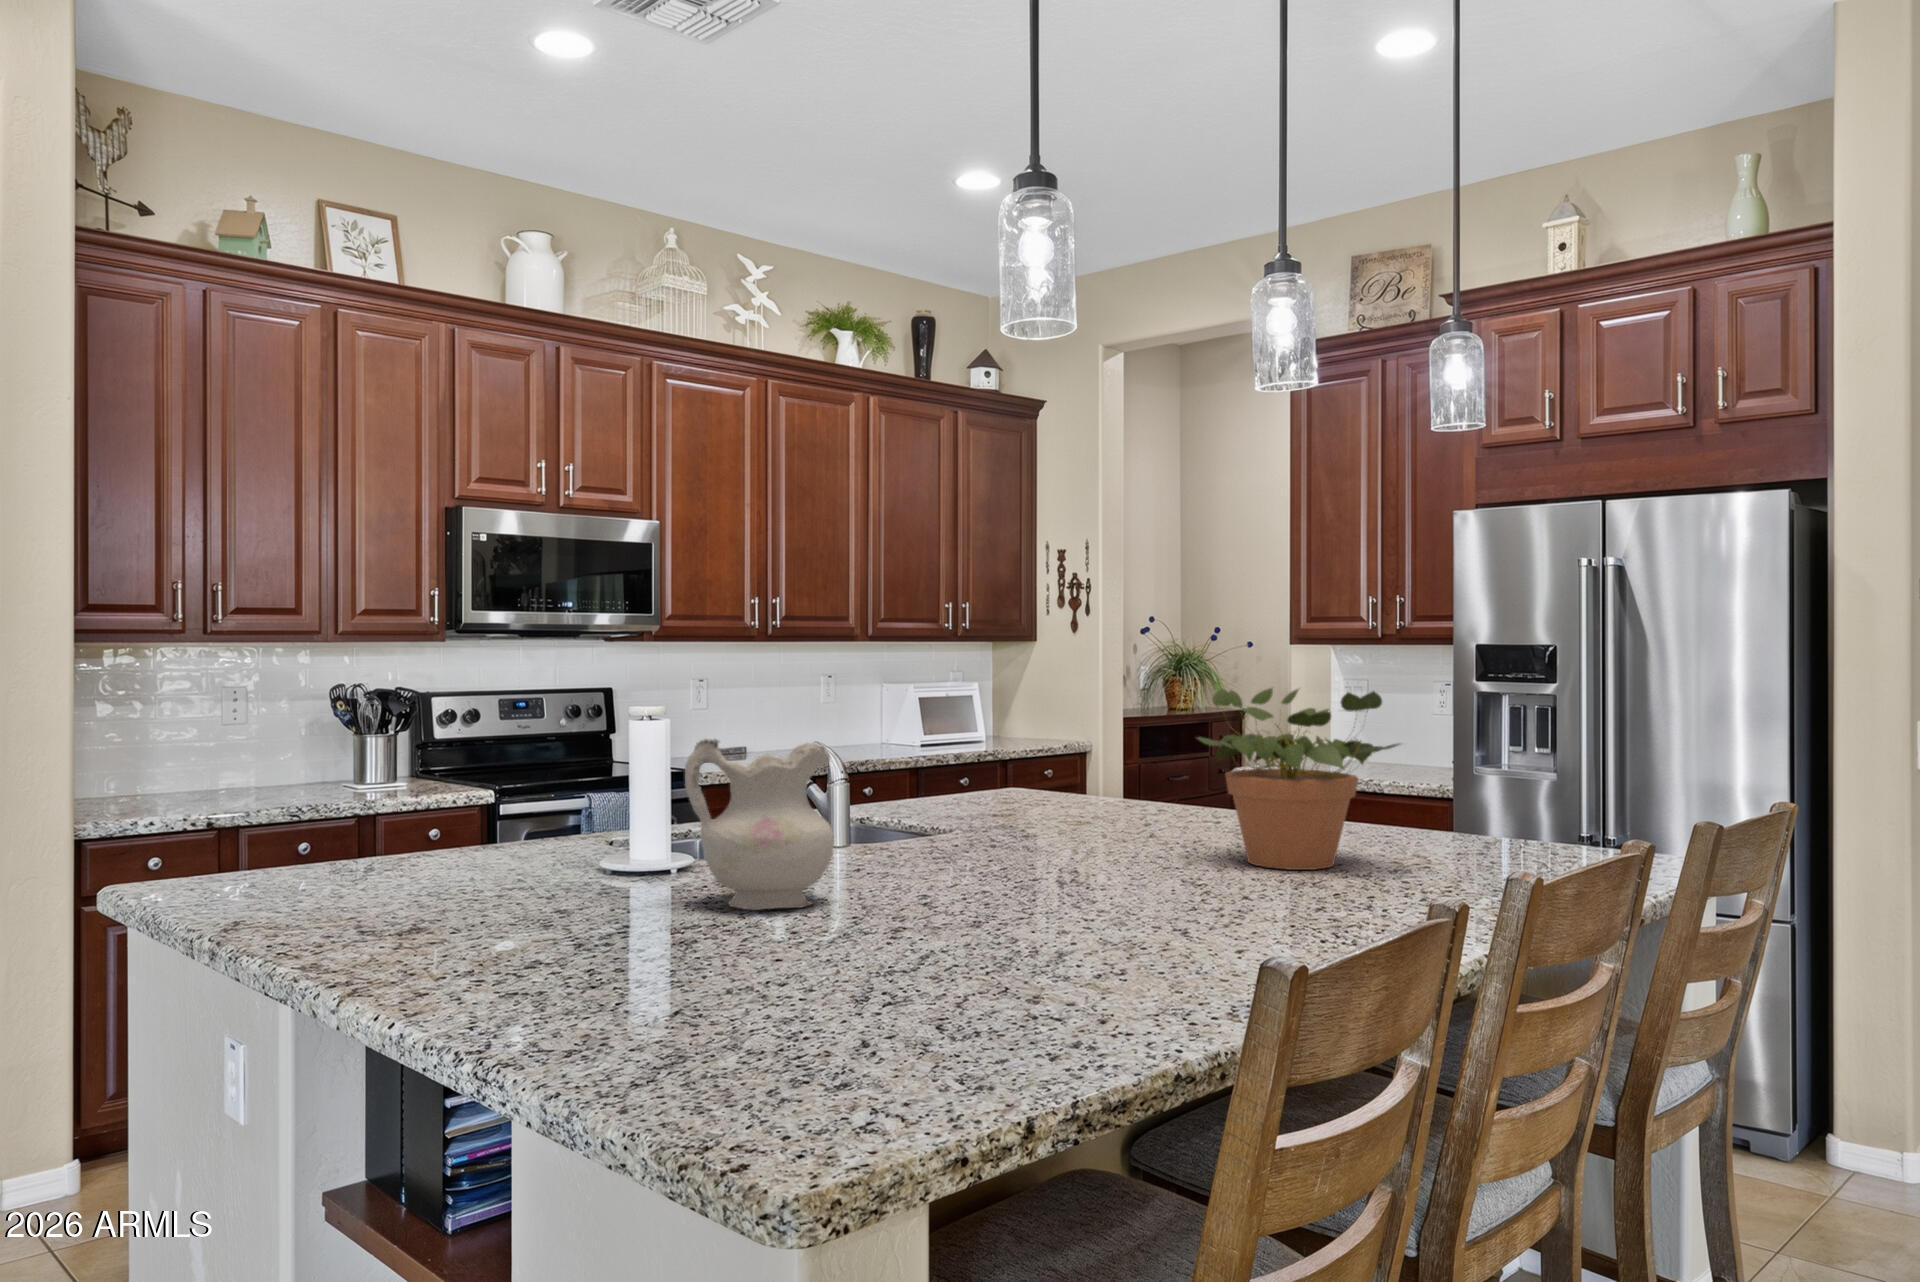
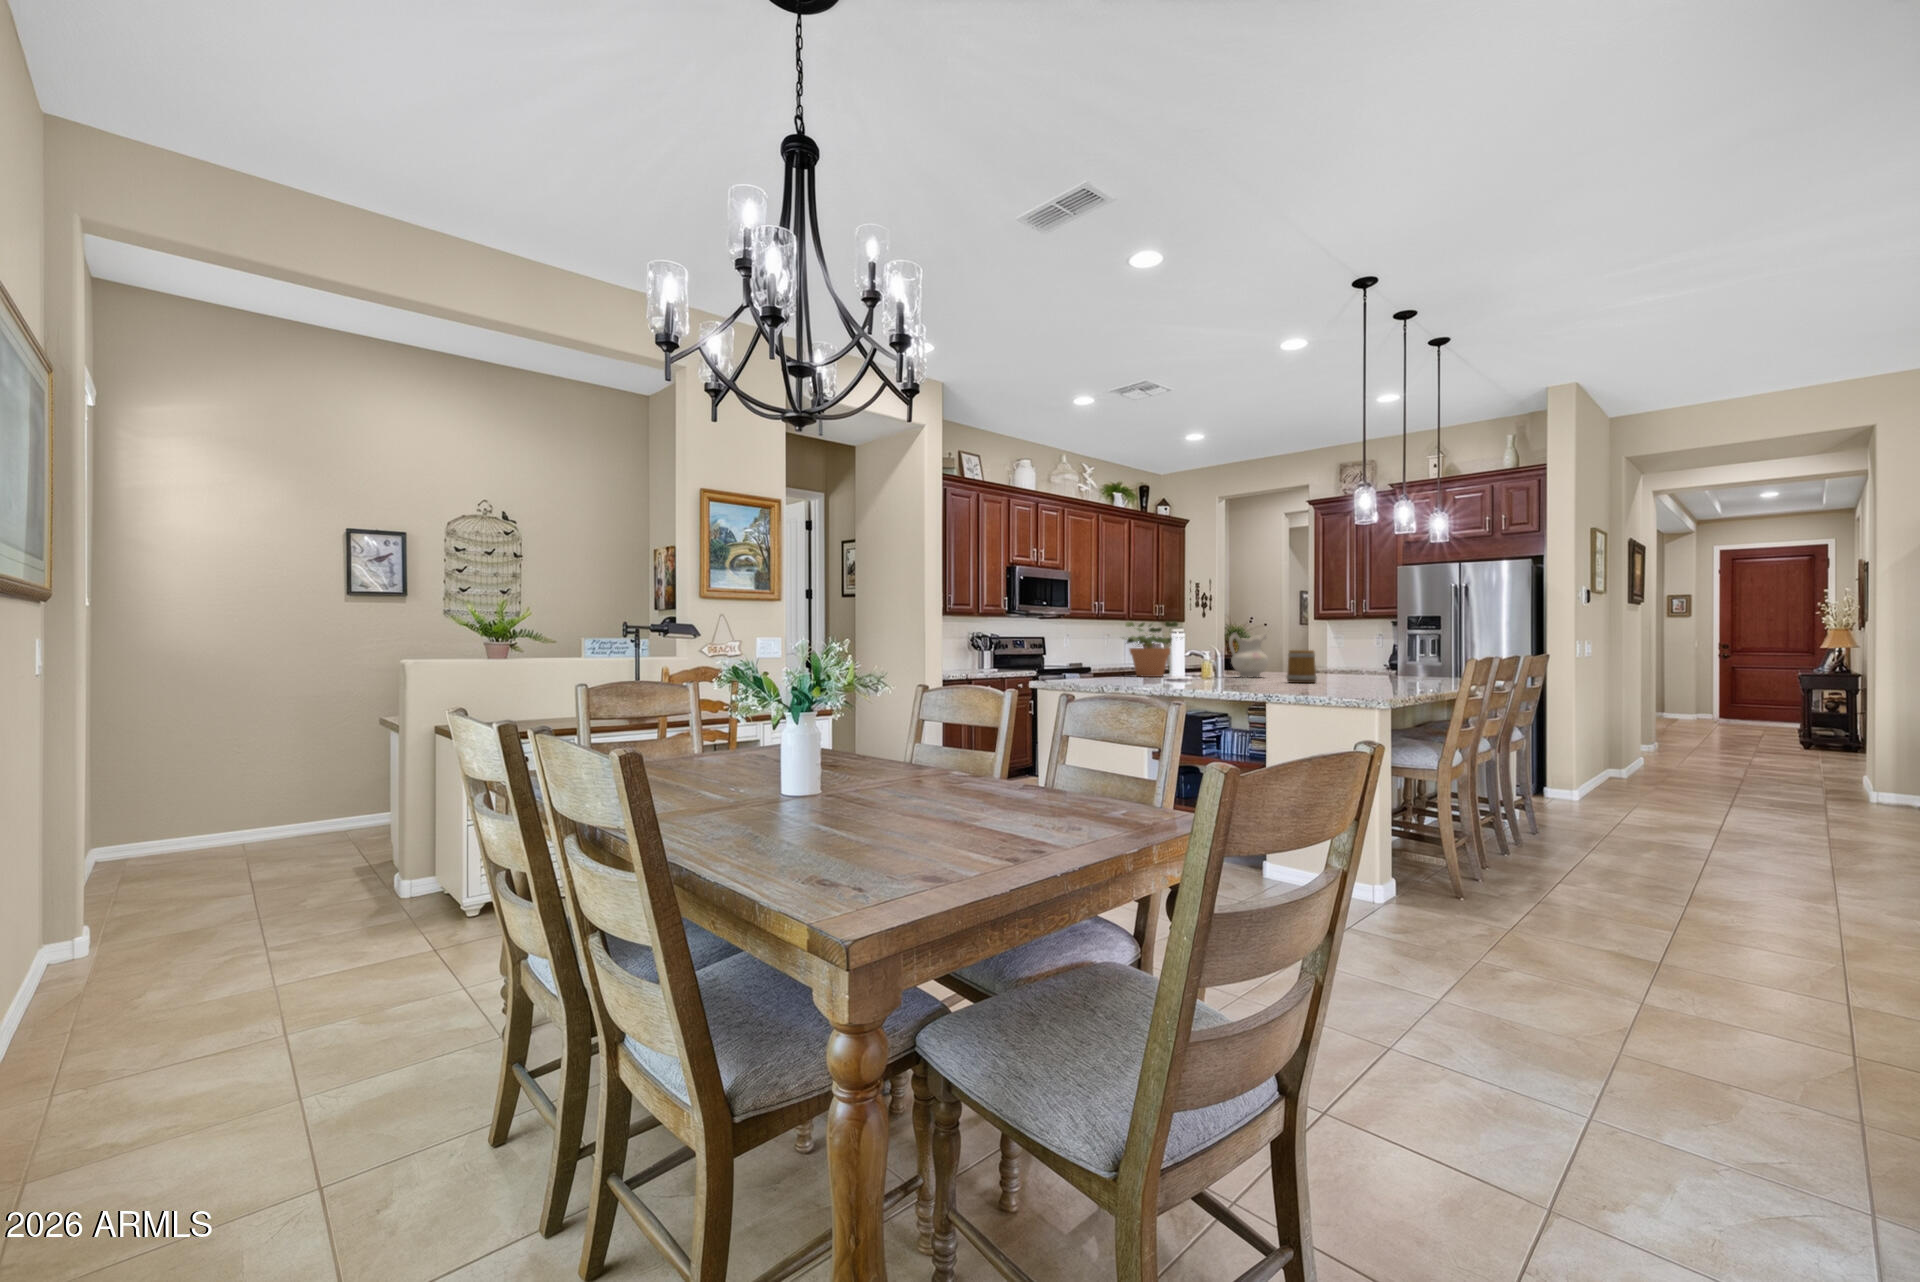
potted plant: present [1198,688,1400,870] -> present [1126,621,1178,677]
mug: none [612,873,775,1054] -> present [1287,650,1317,683]

